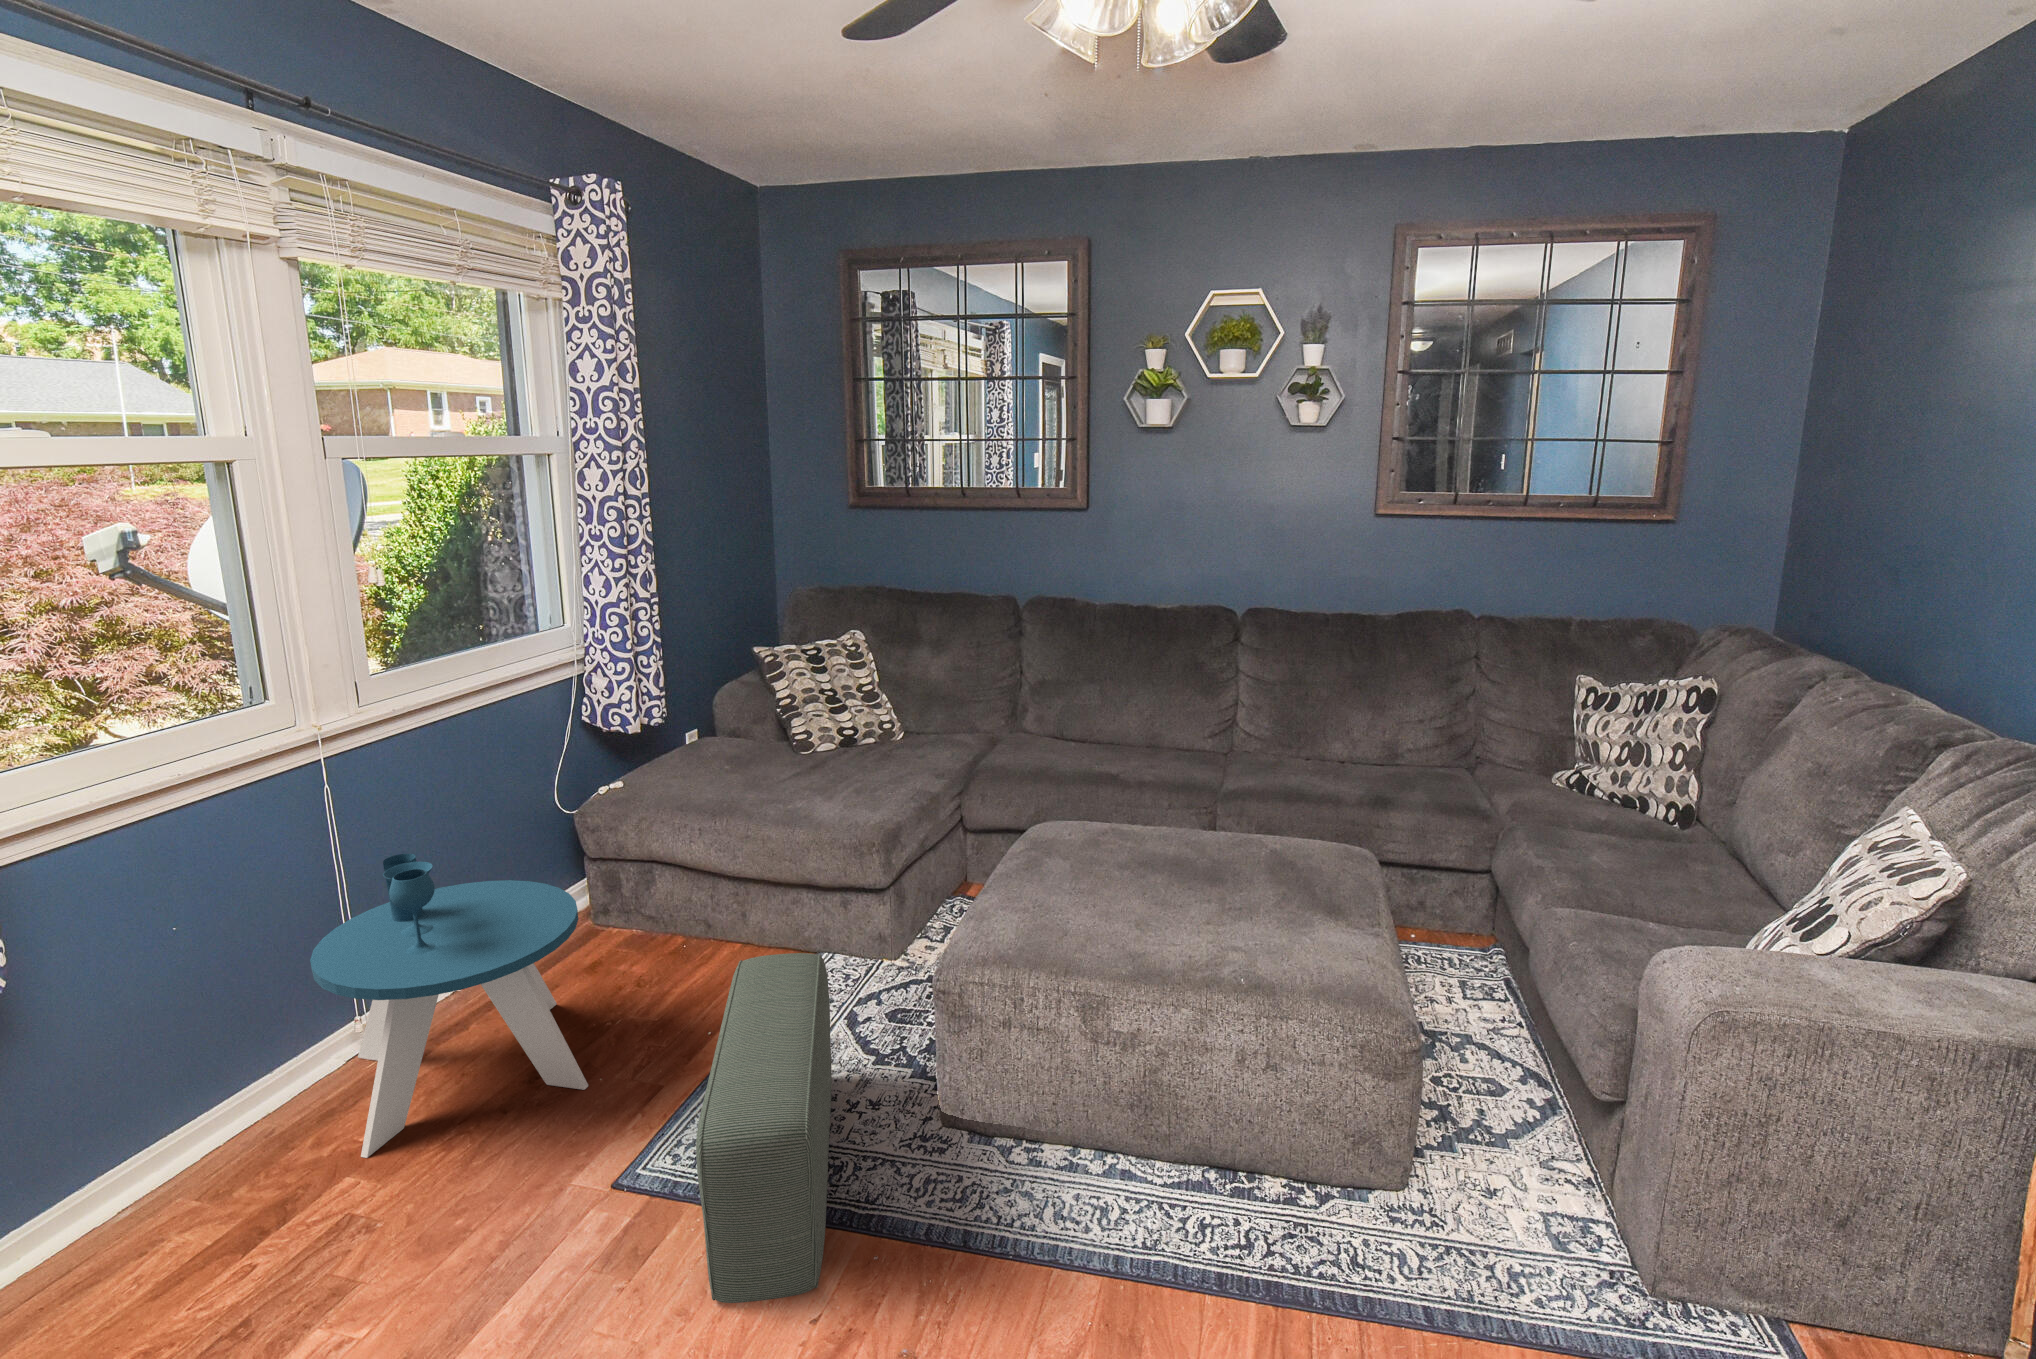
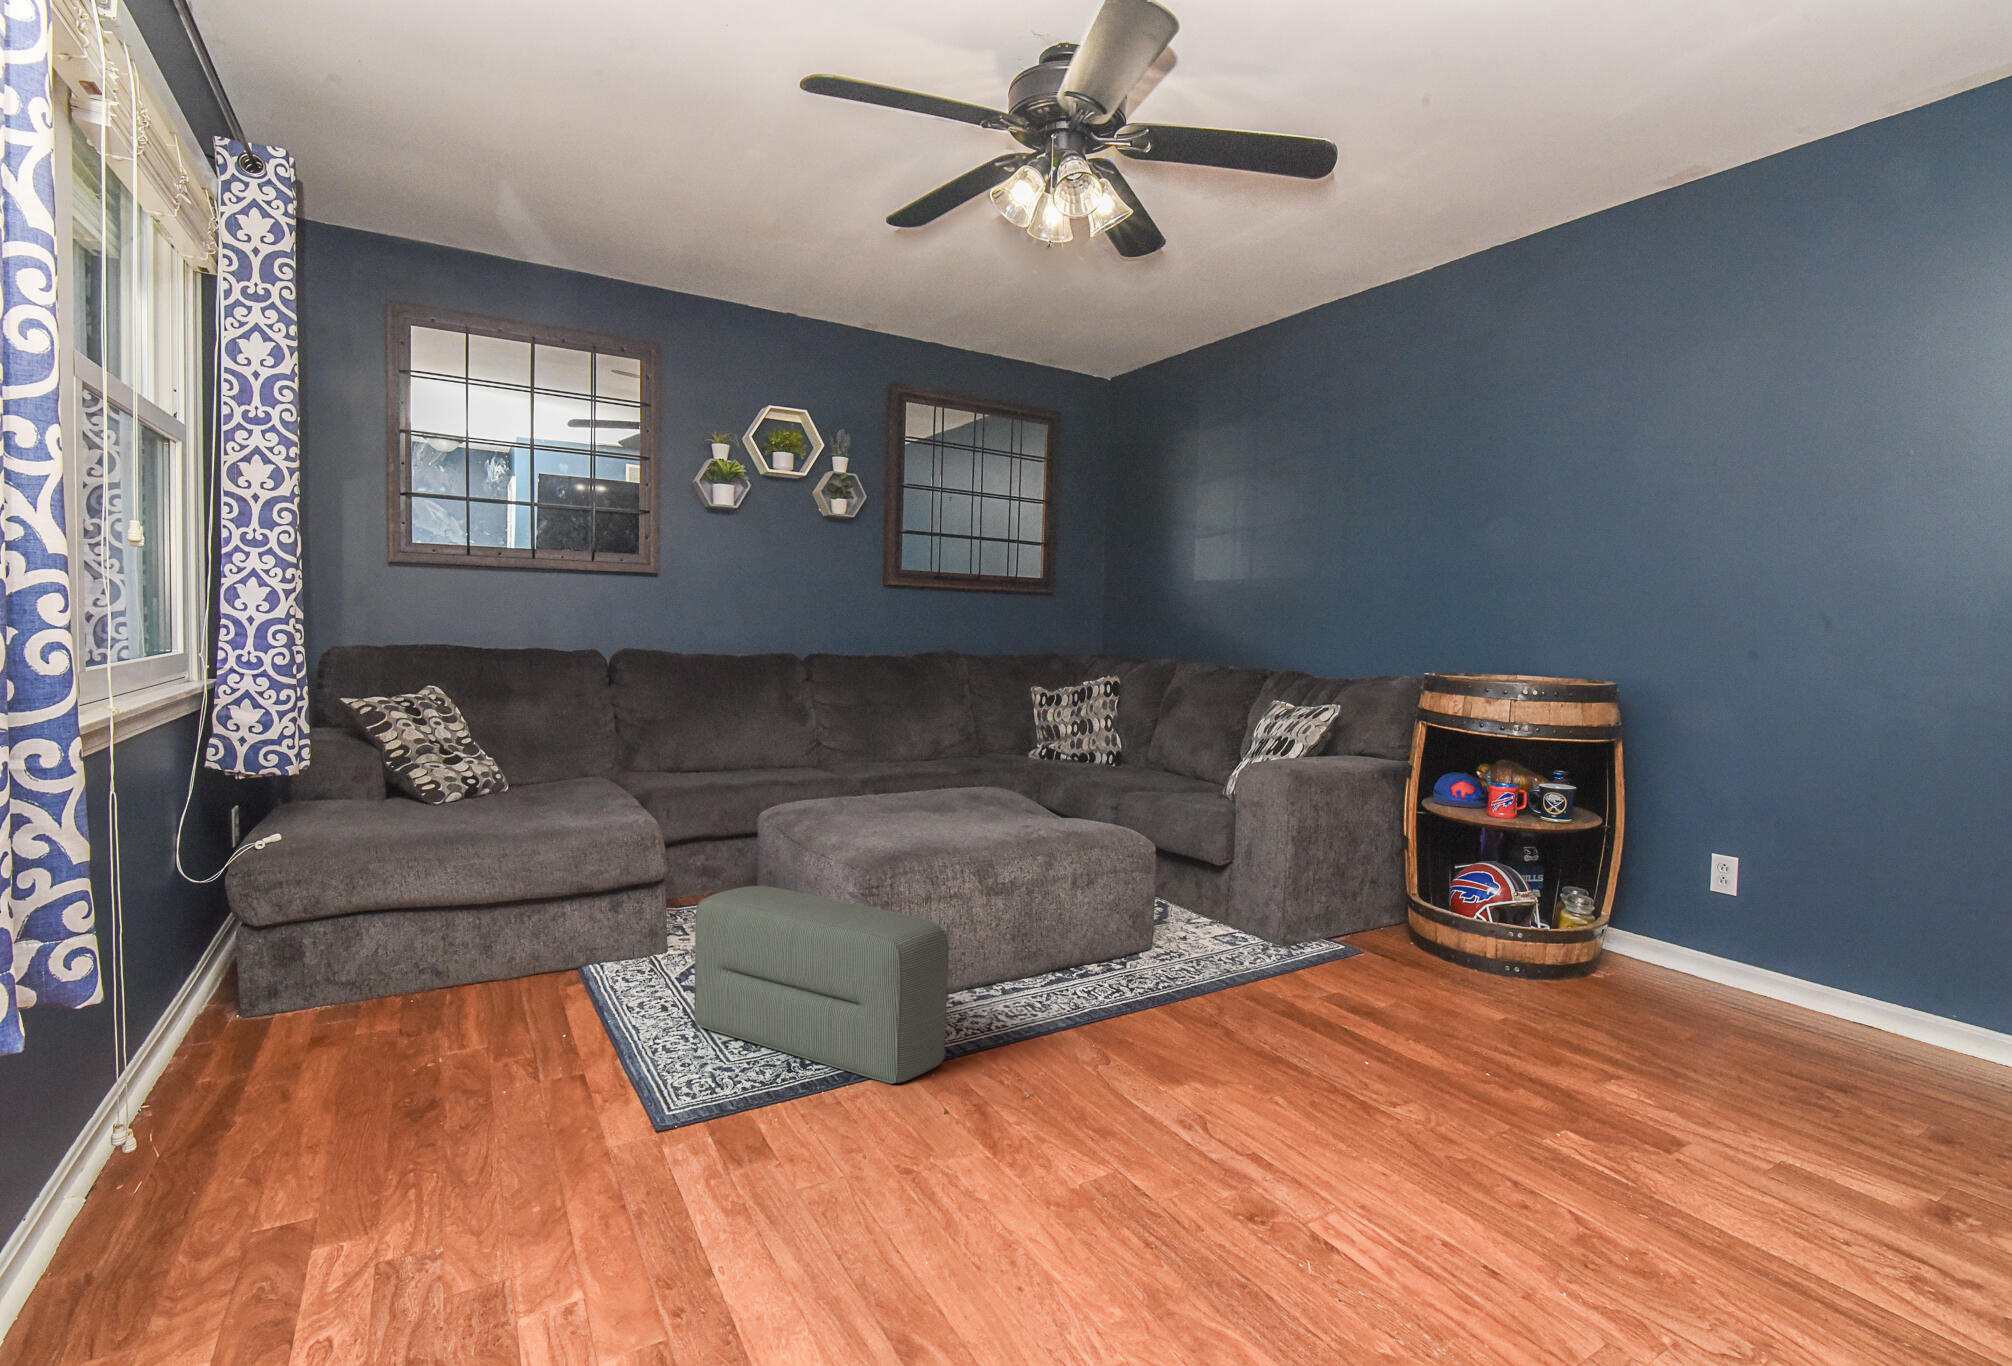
side table: present [310,854,588,1158] -> none [234,845,554,1147]

